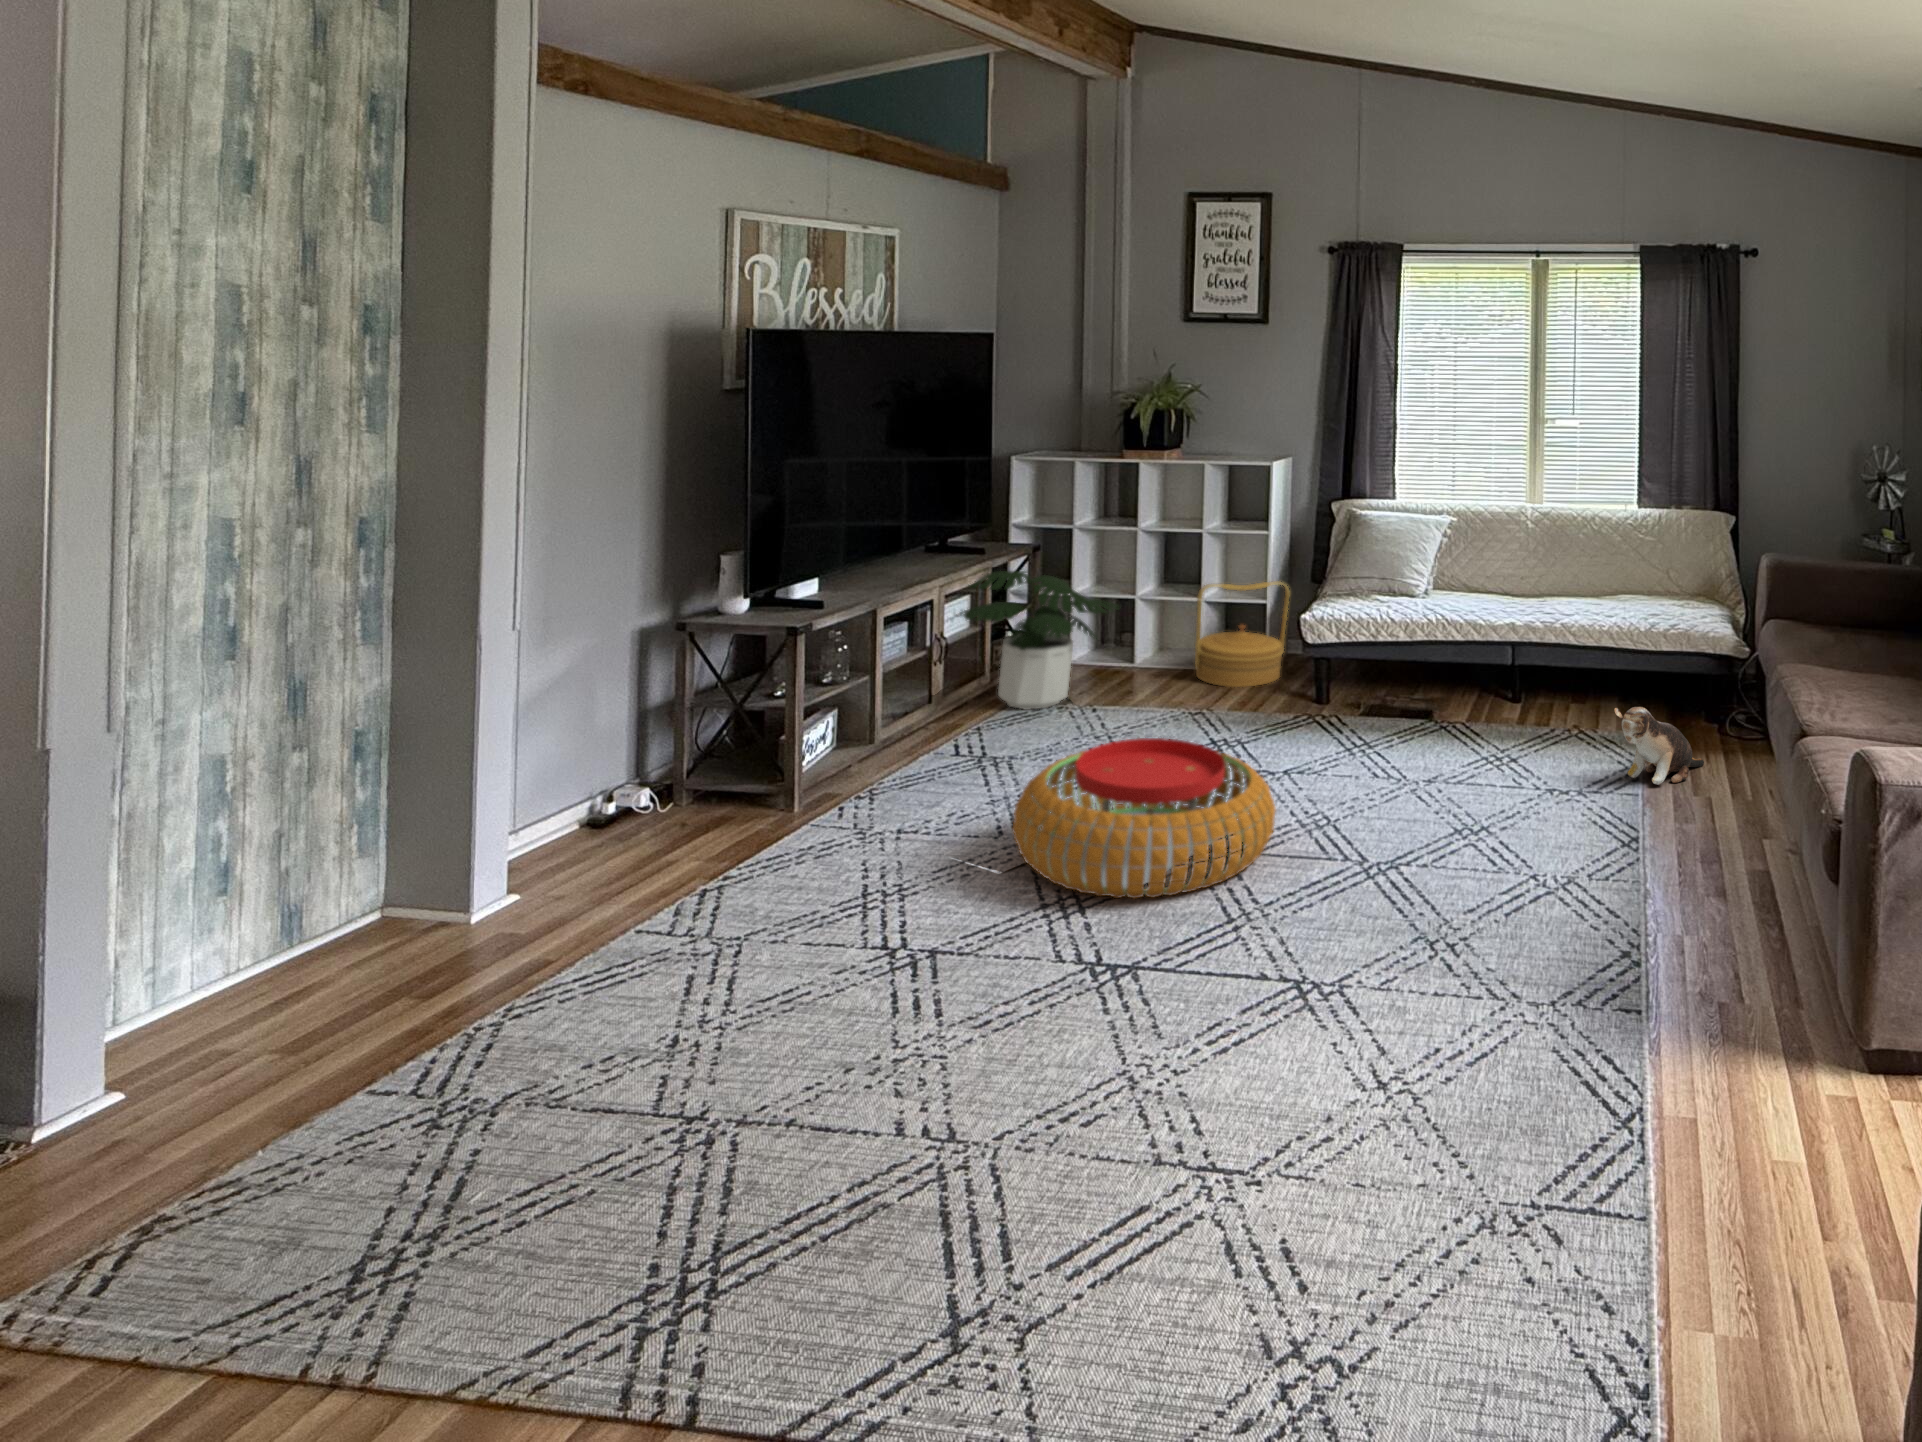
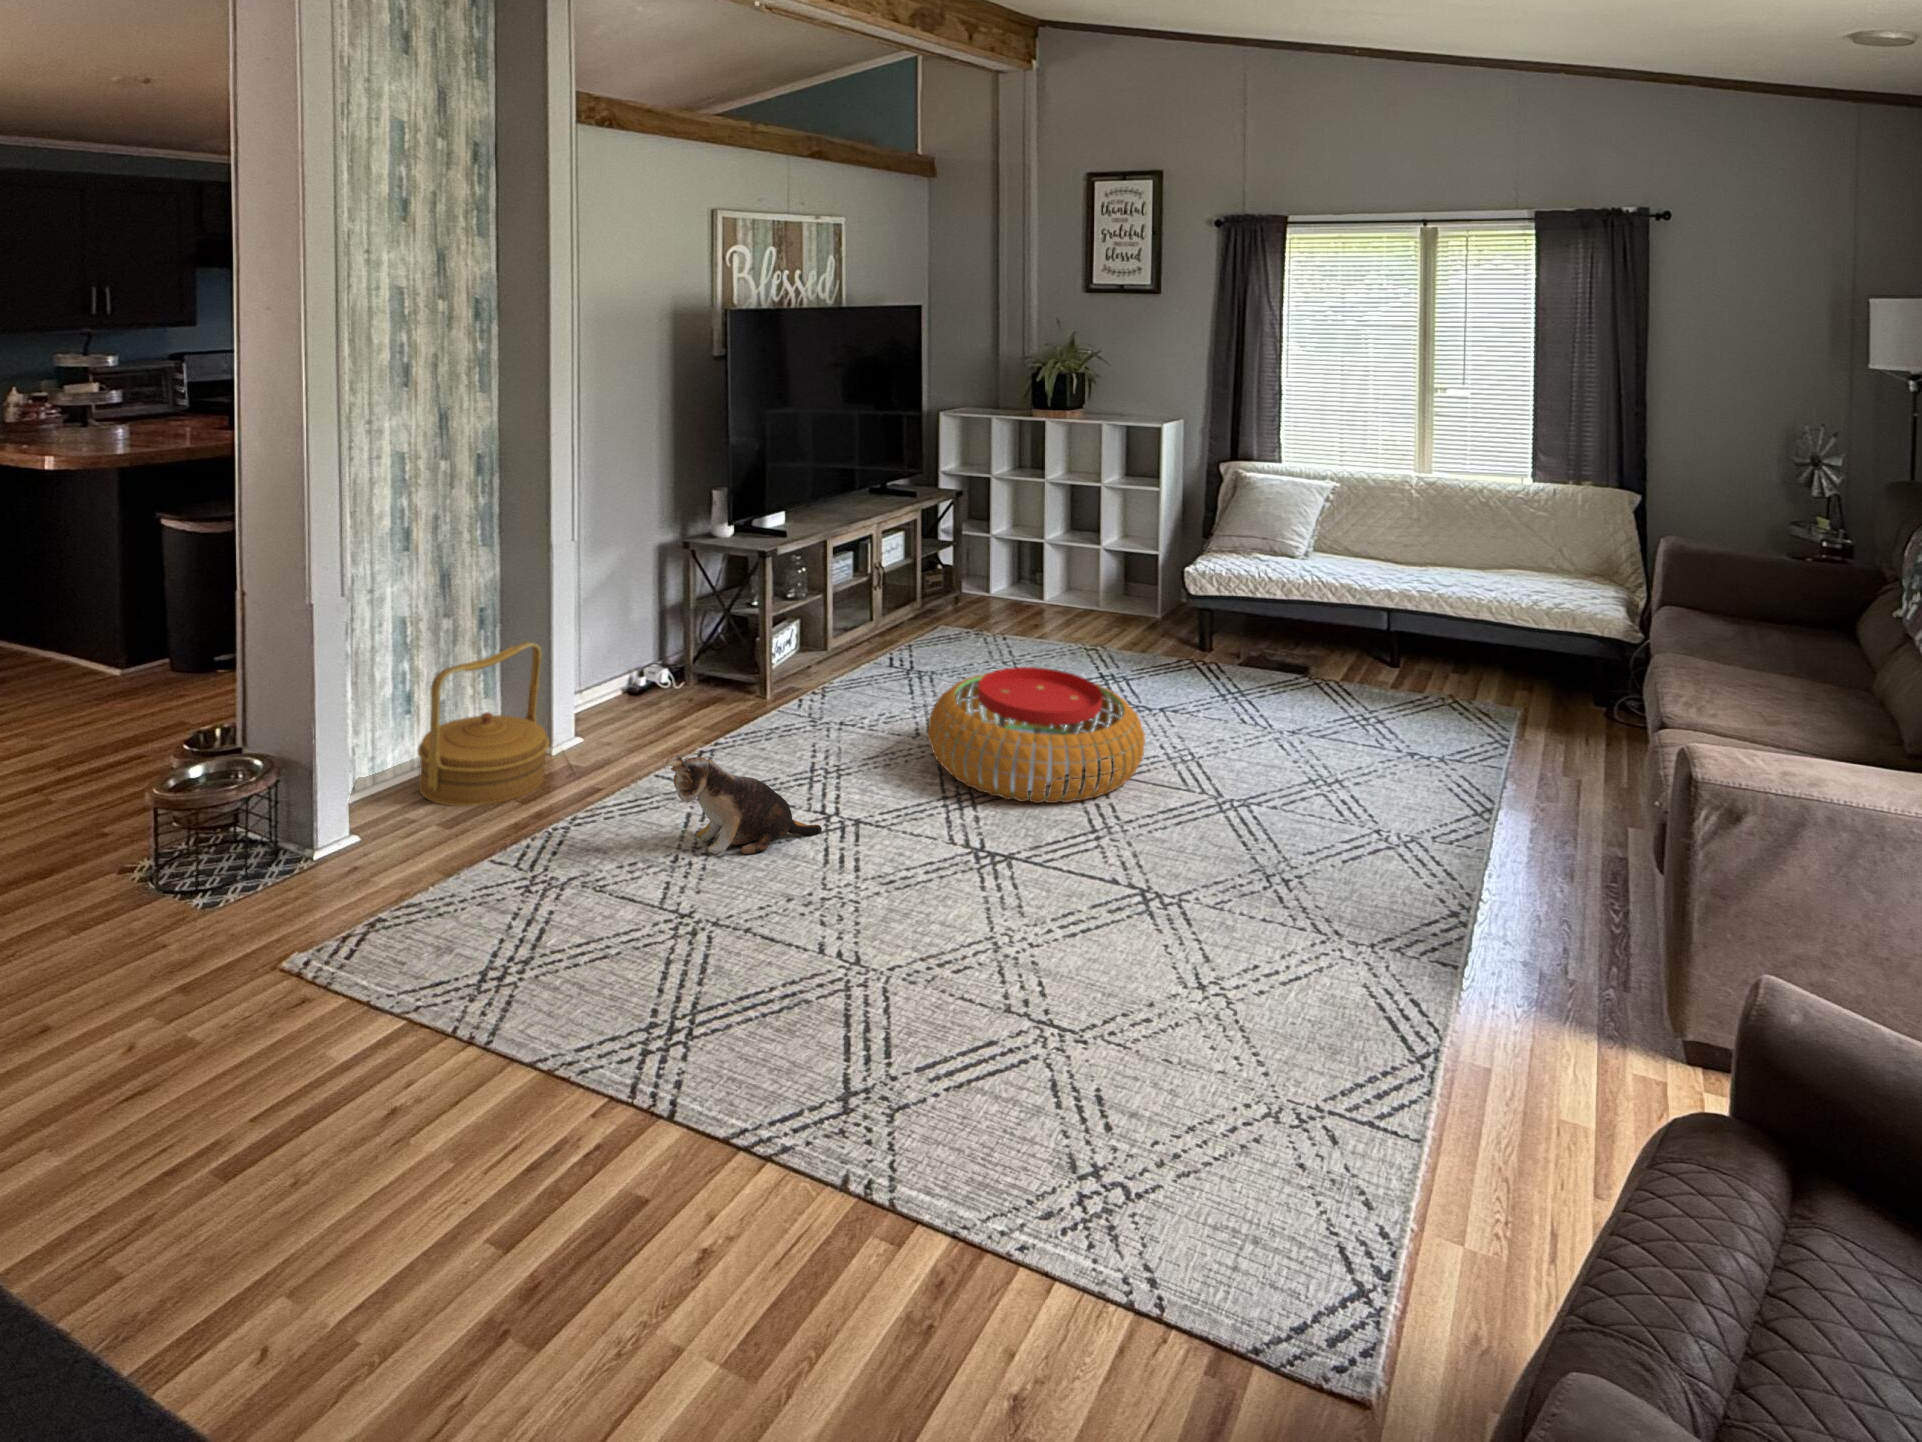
potted plant: present [960,571,1119,710] -> none [898,511,1035,632]
woven basket: present [1195,581,1289,687] -> present [418,642,549,806]
plush toy: present [1615,707,1704,785] -> present [666,755,822,854]

